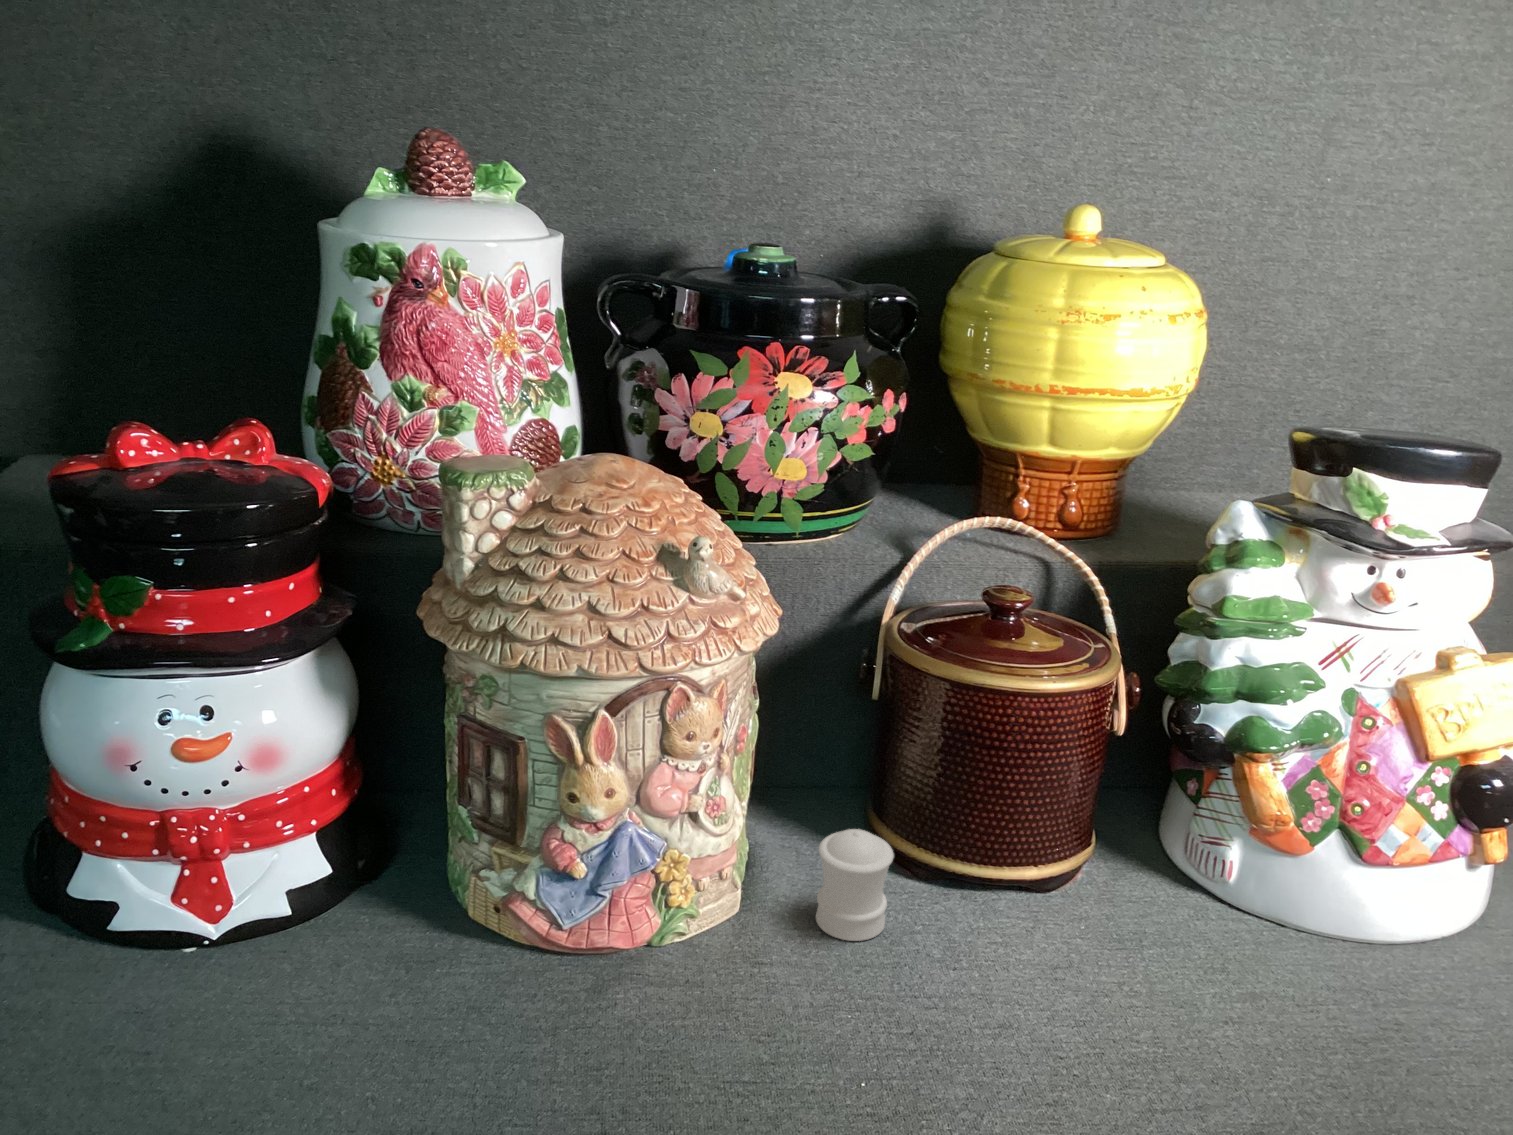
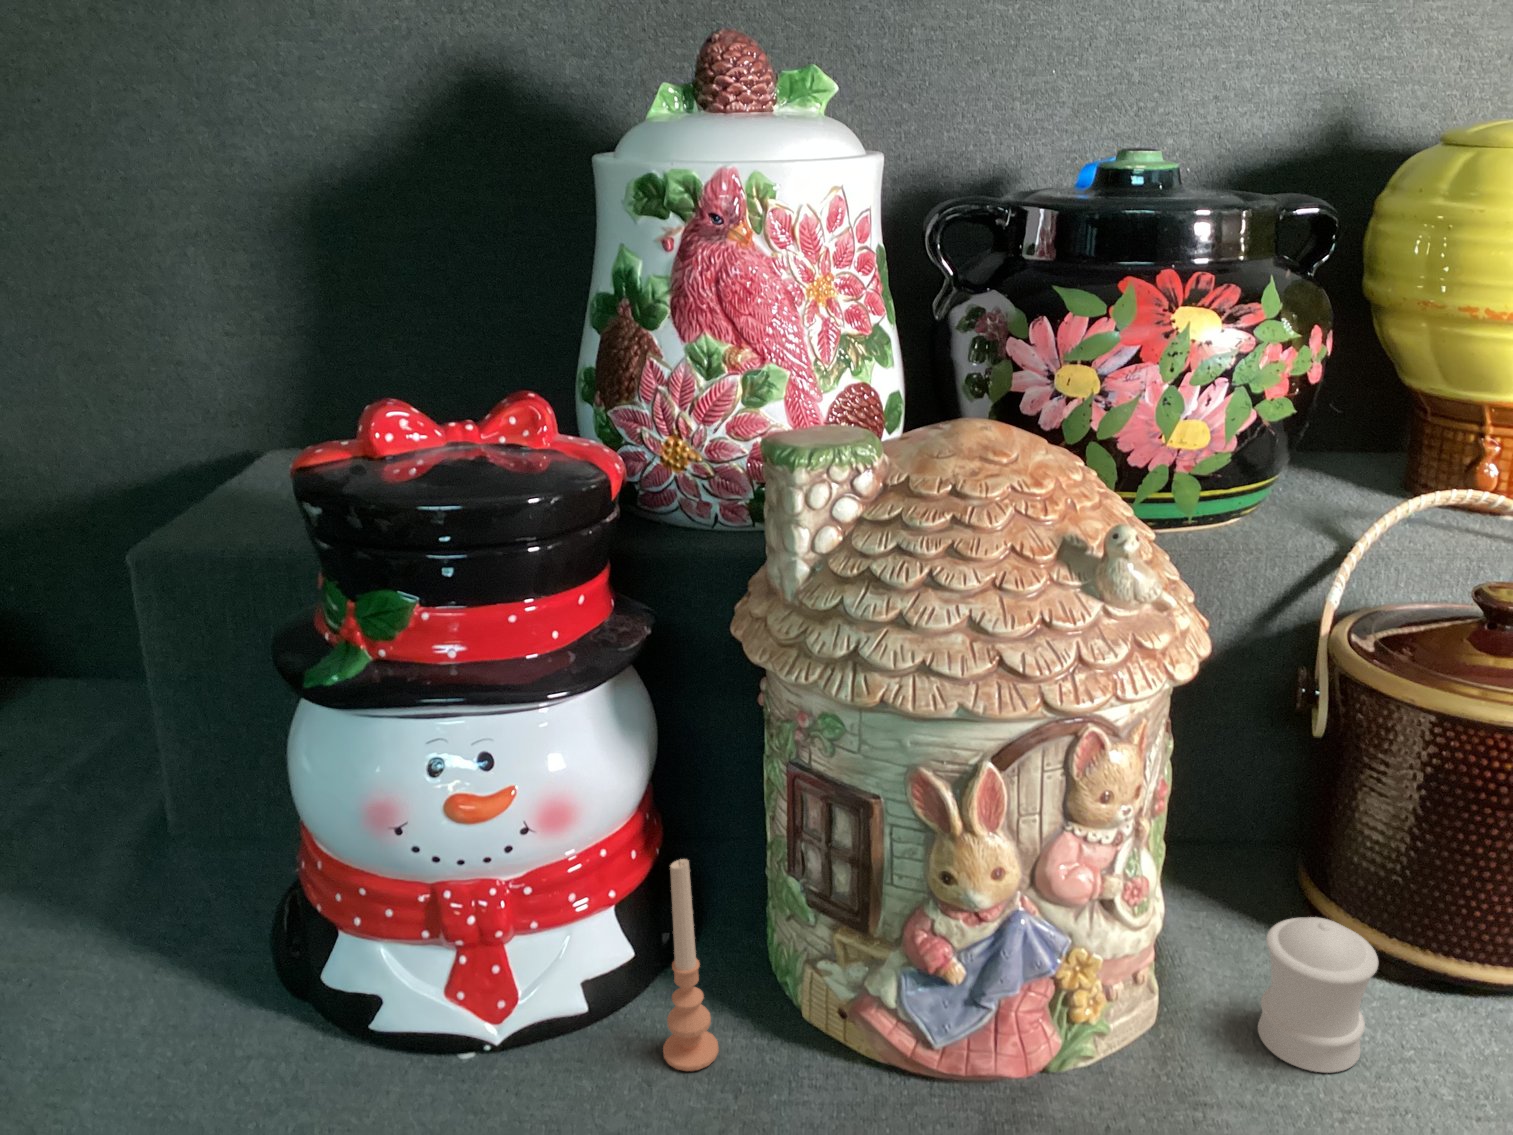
candle: none [354,789,400,958] -> present [663,859,719,1071]

